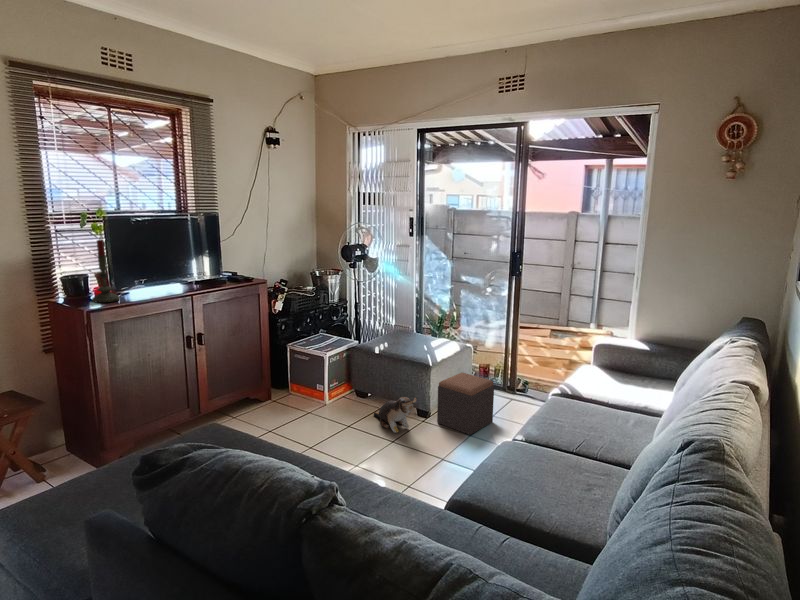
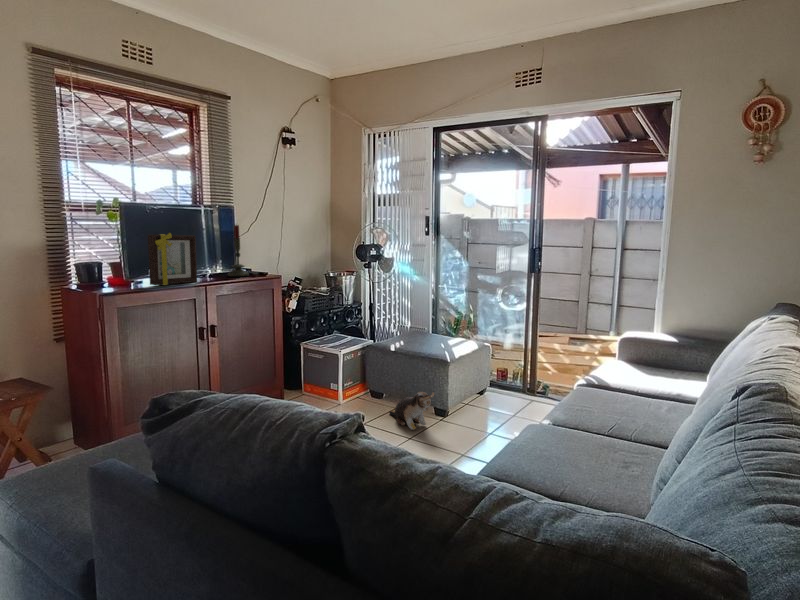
candle: present [92,240,120,303] -> present [228,225,249,276]
picture frame: none [133,246,183,298] -> present [148,233,197,285]
footstool: present [437,373,494,435] -> none [456,370,515,432]

